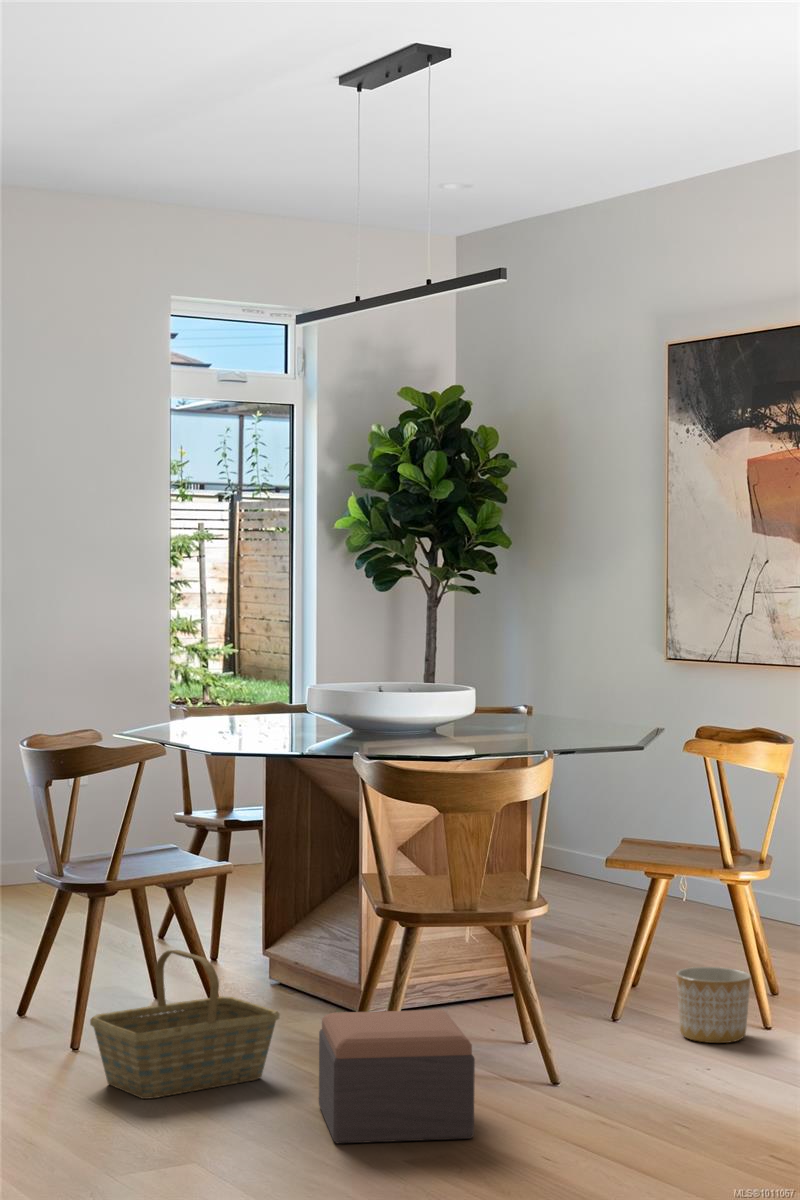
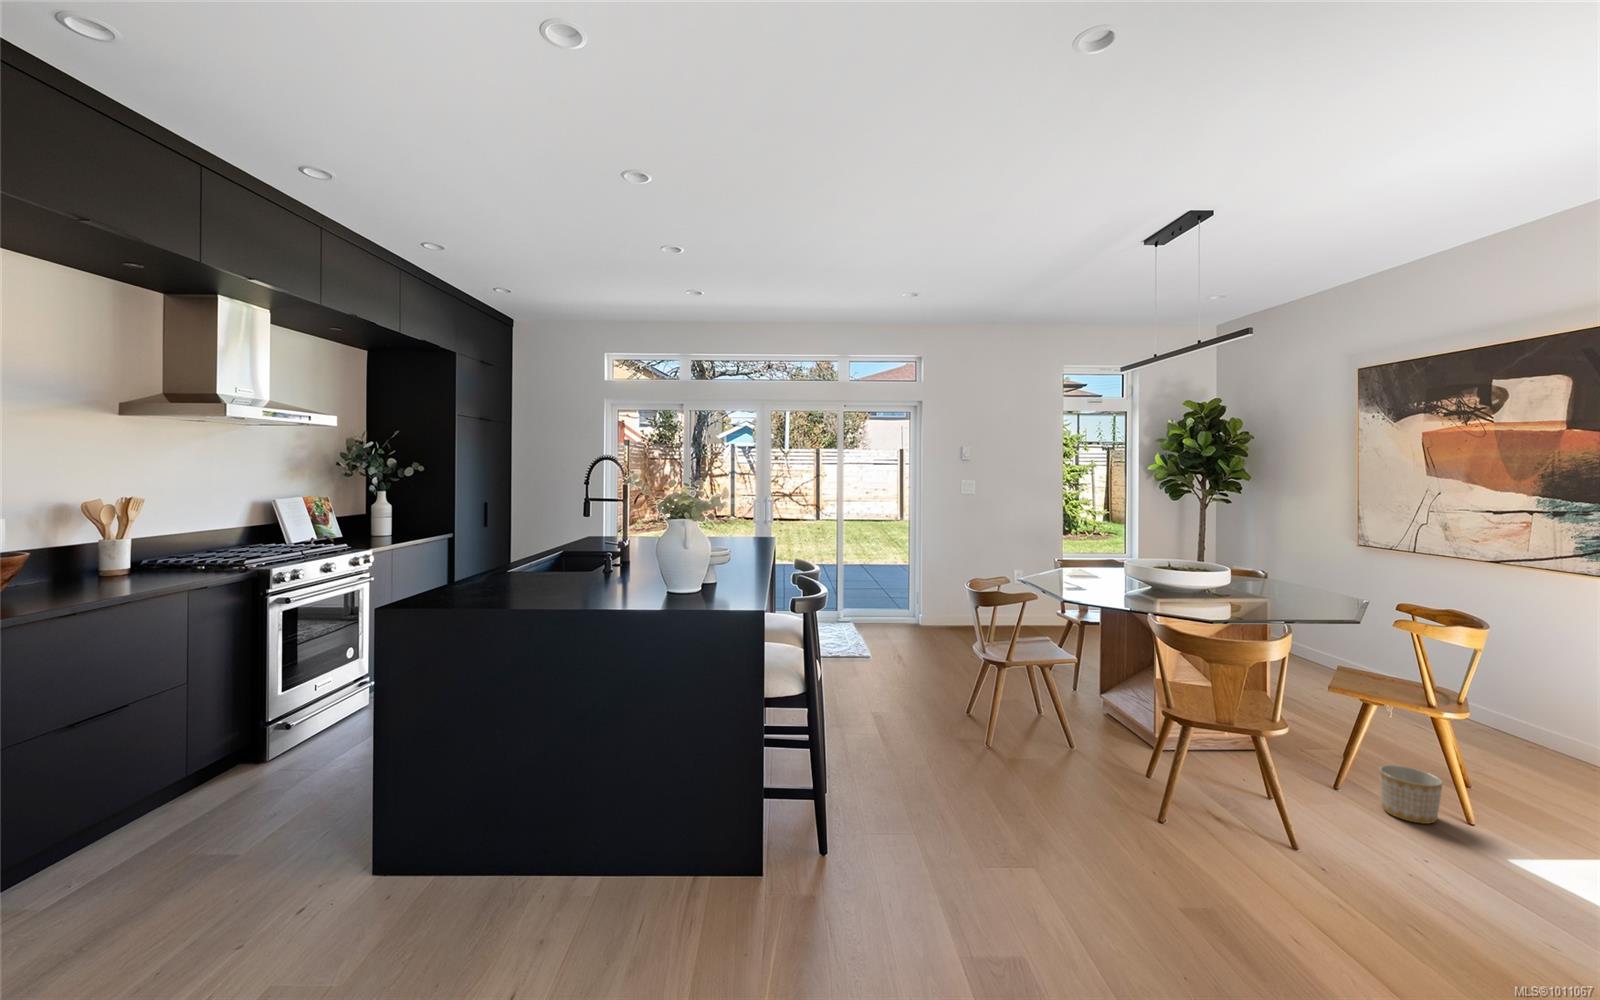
basket: present [90,950,280,1099] -> none [994,715,1102,800]
footstool: present [319,1010,475,1143] -> none [1123,778,1231,887]

